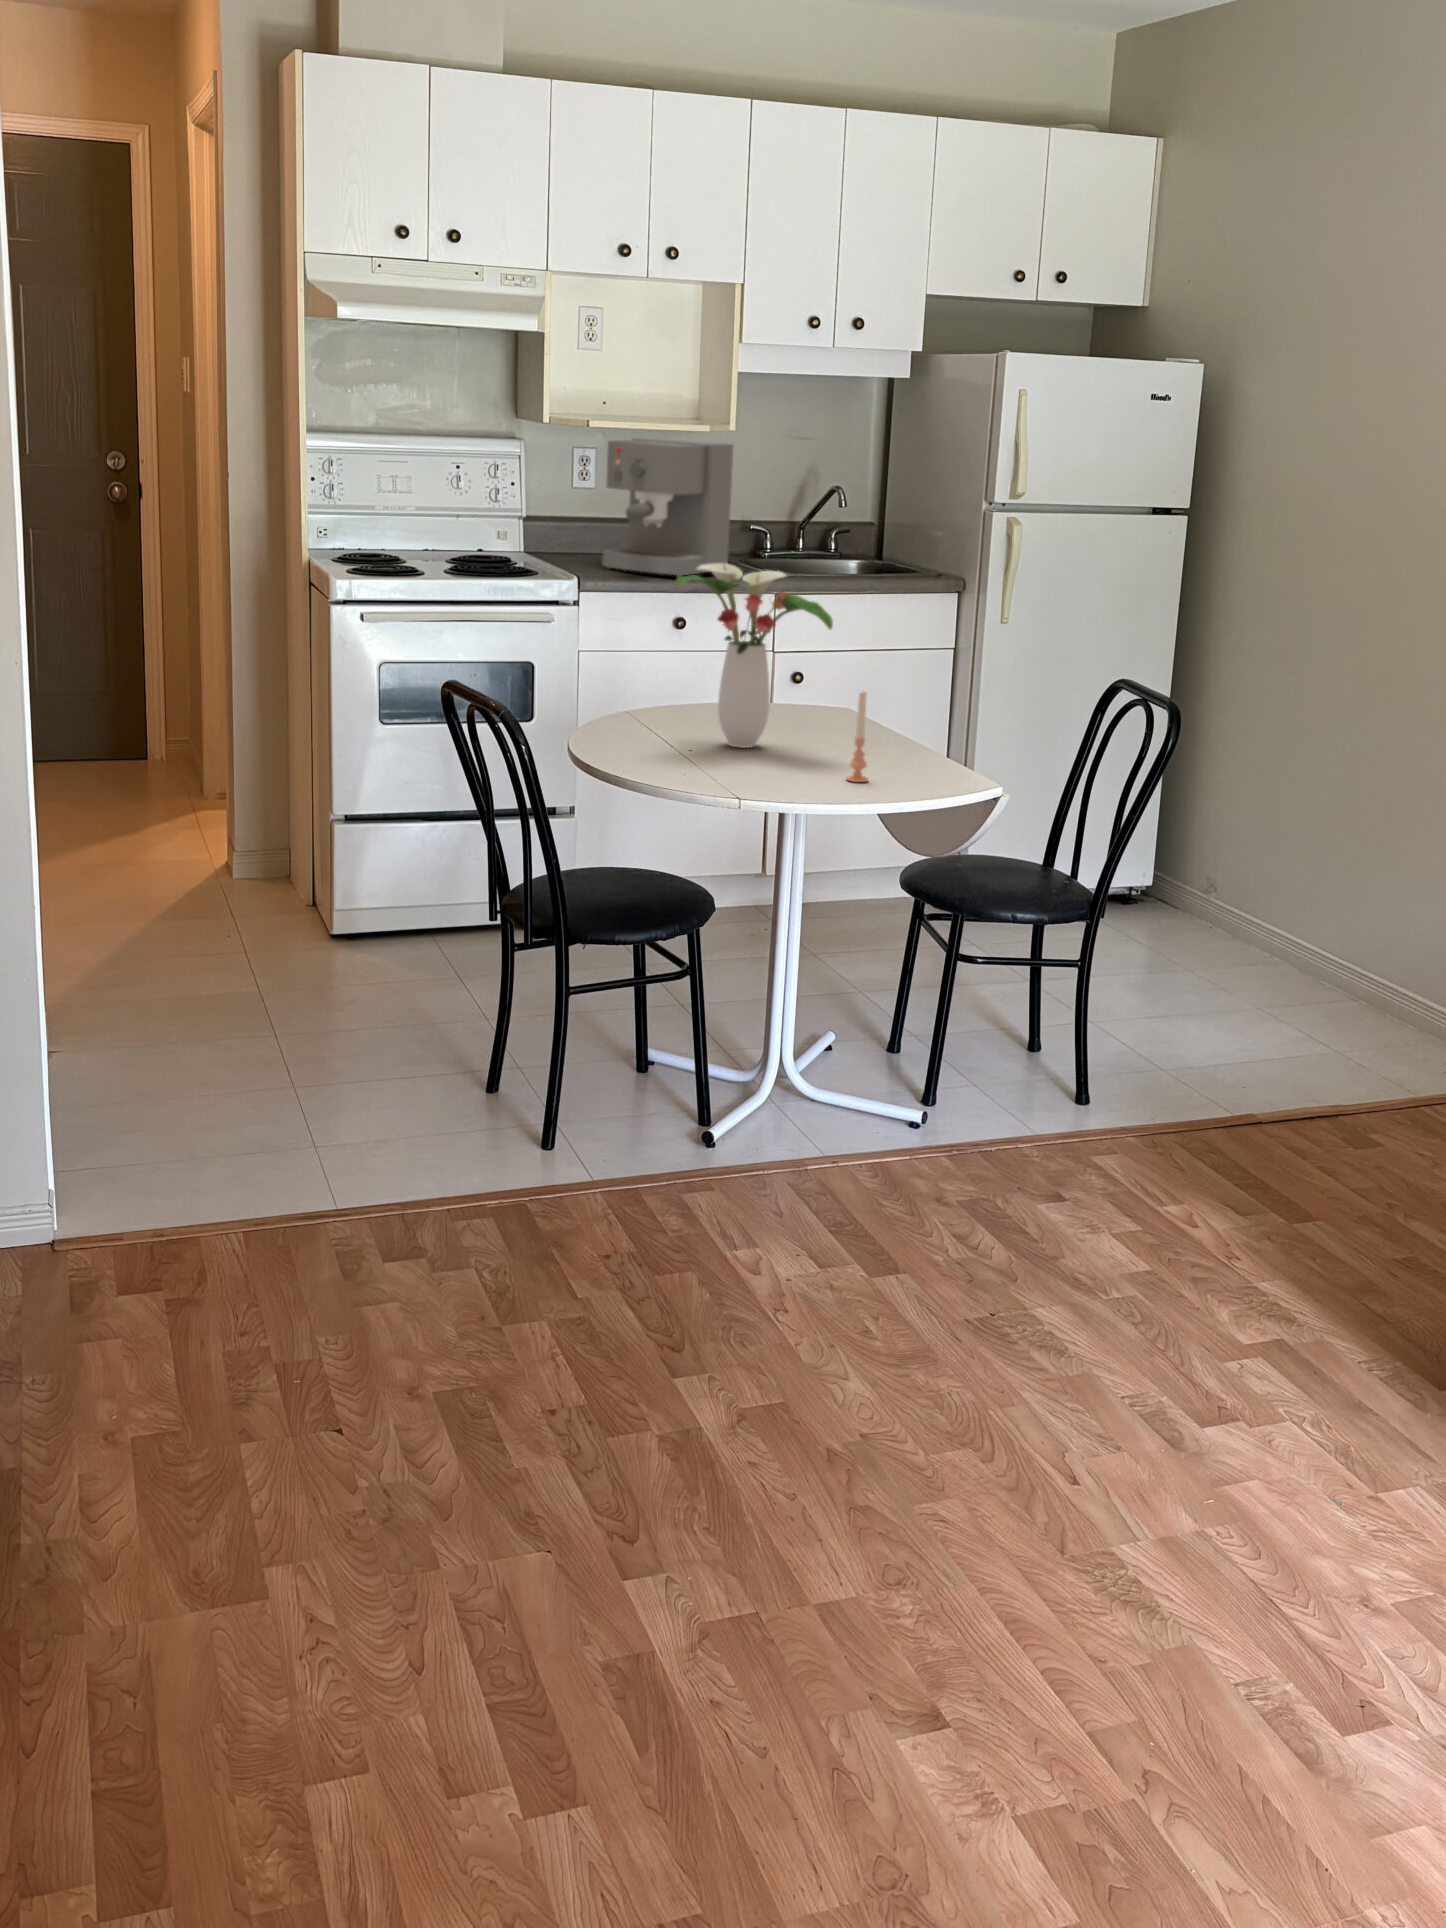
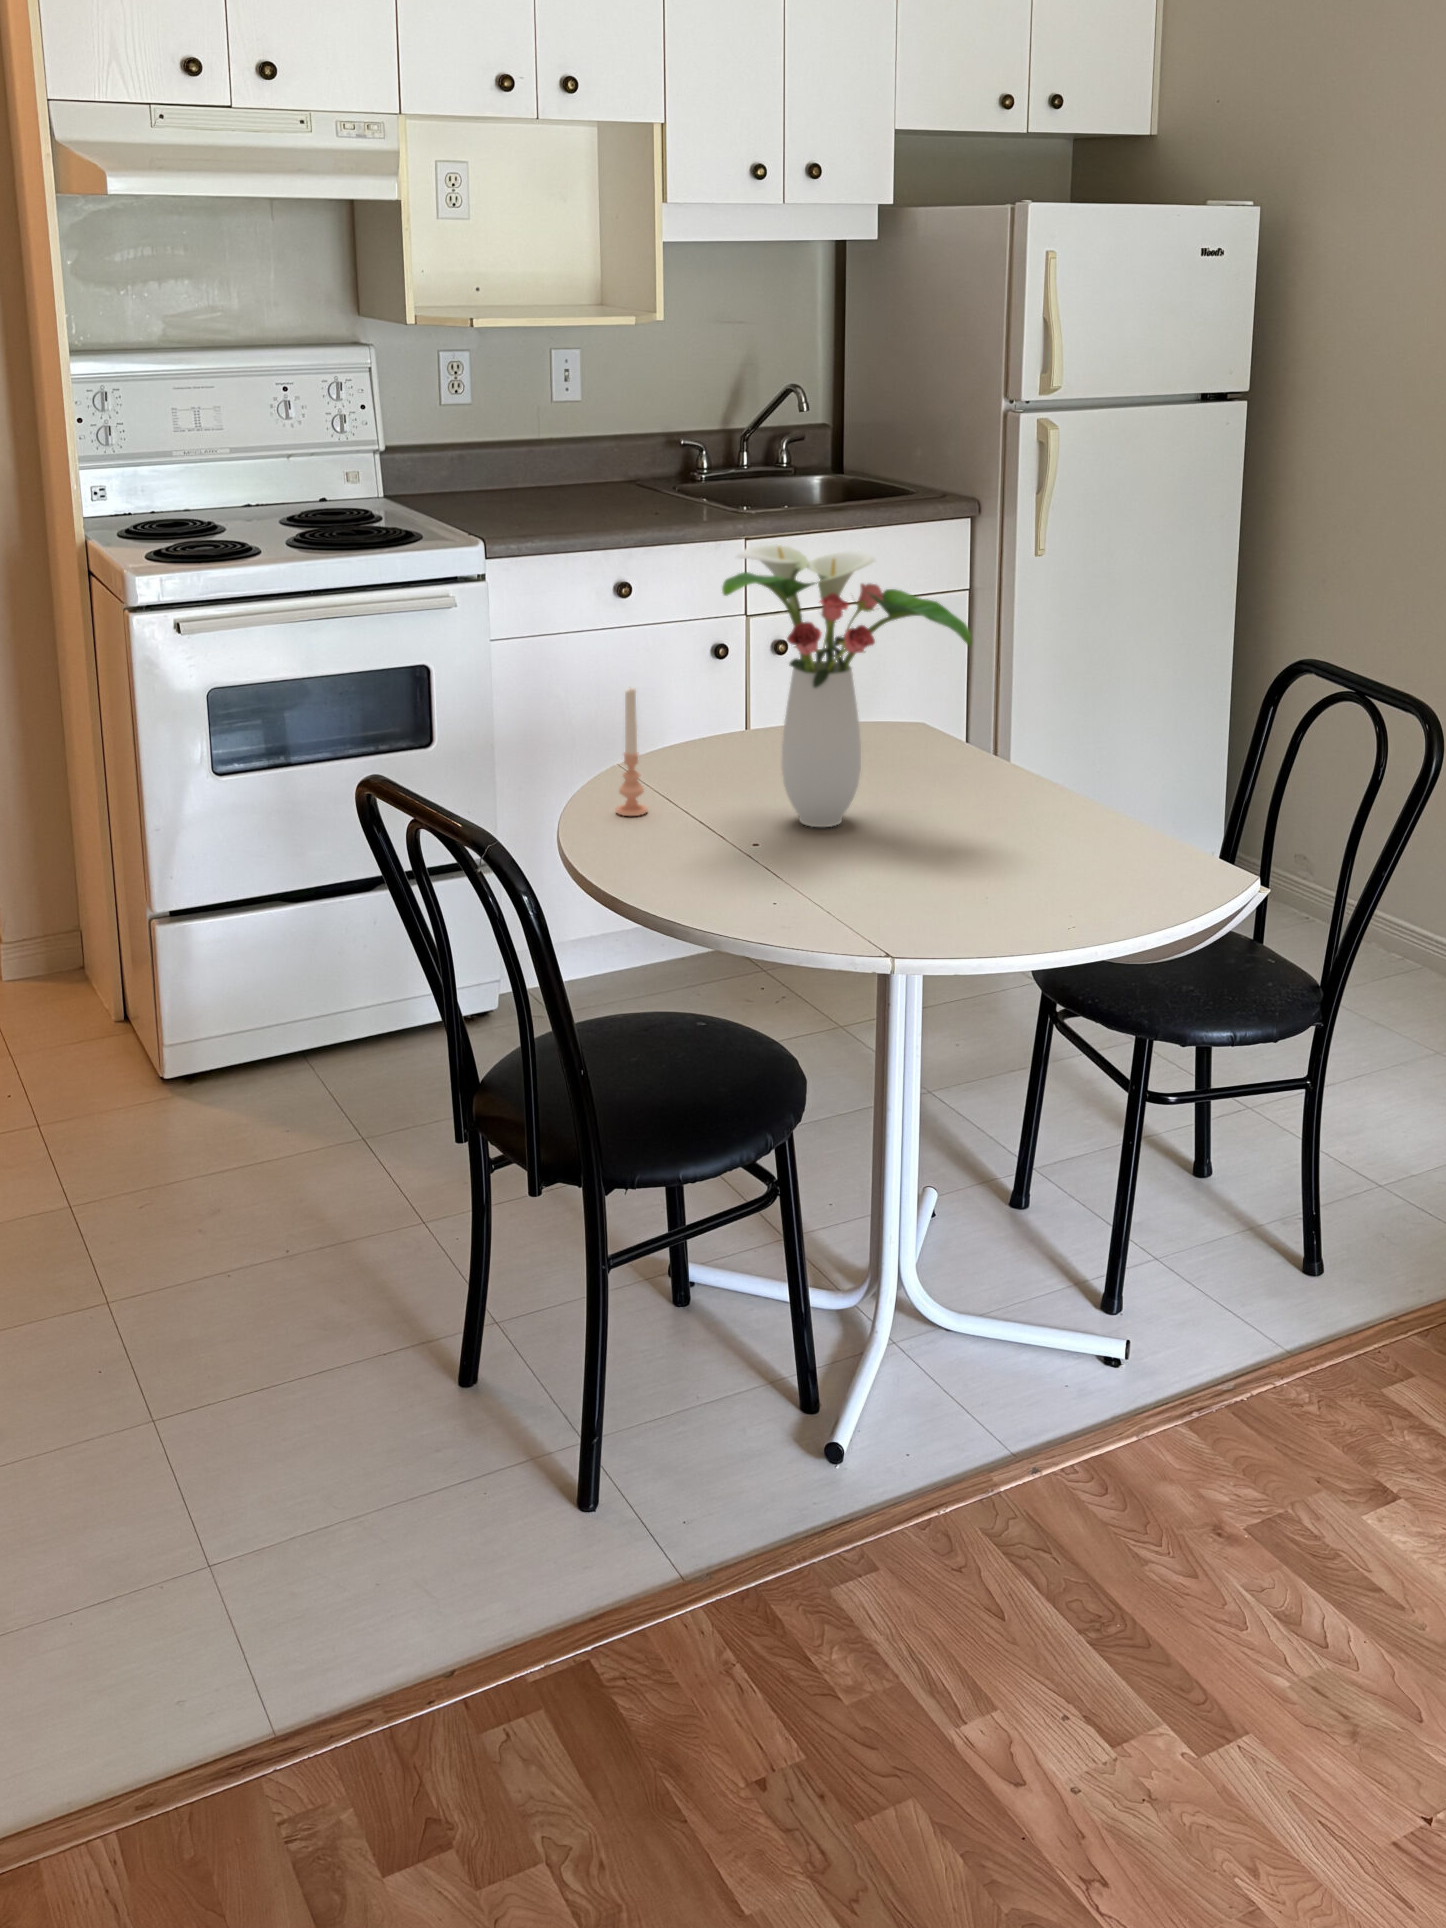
coffee maker: present [602,438,734,578] -> none [500,335,669,526]
candle: present [846,691,868,782] -> present [616,688,648,816]

